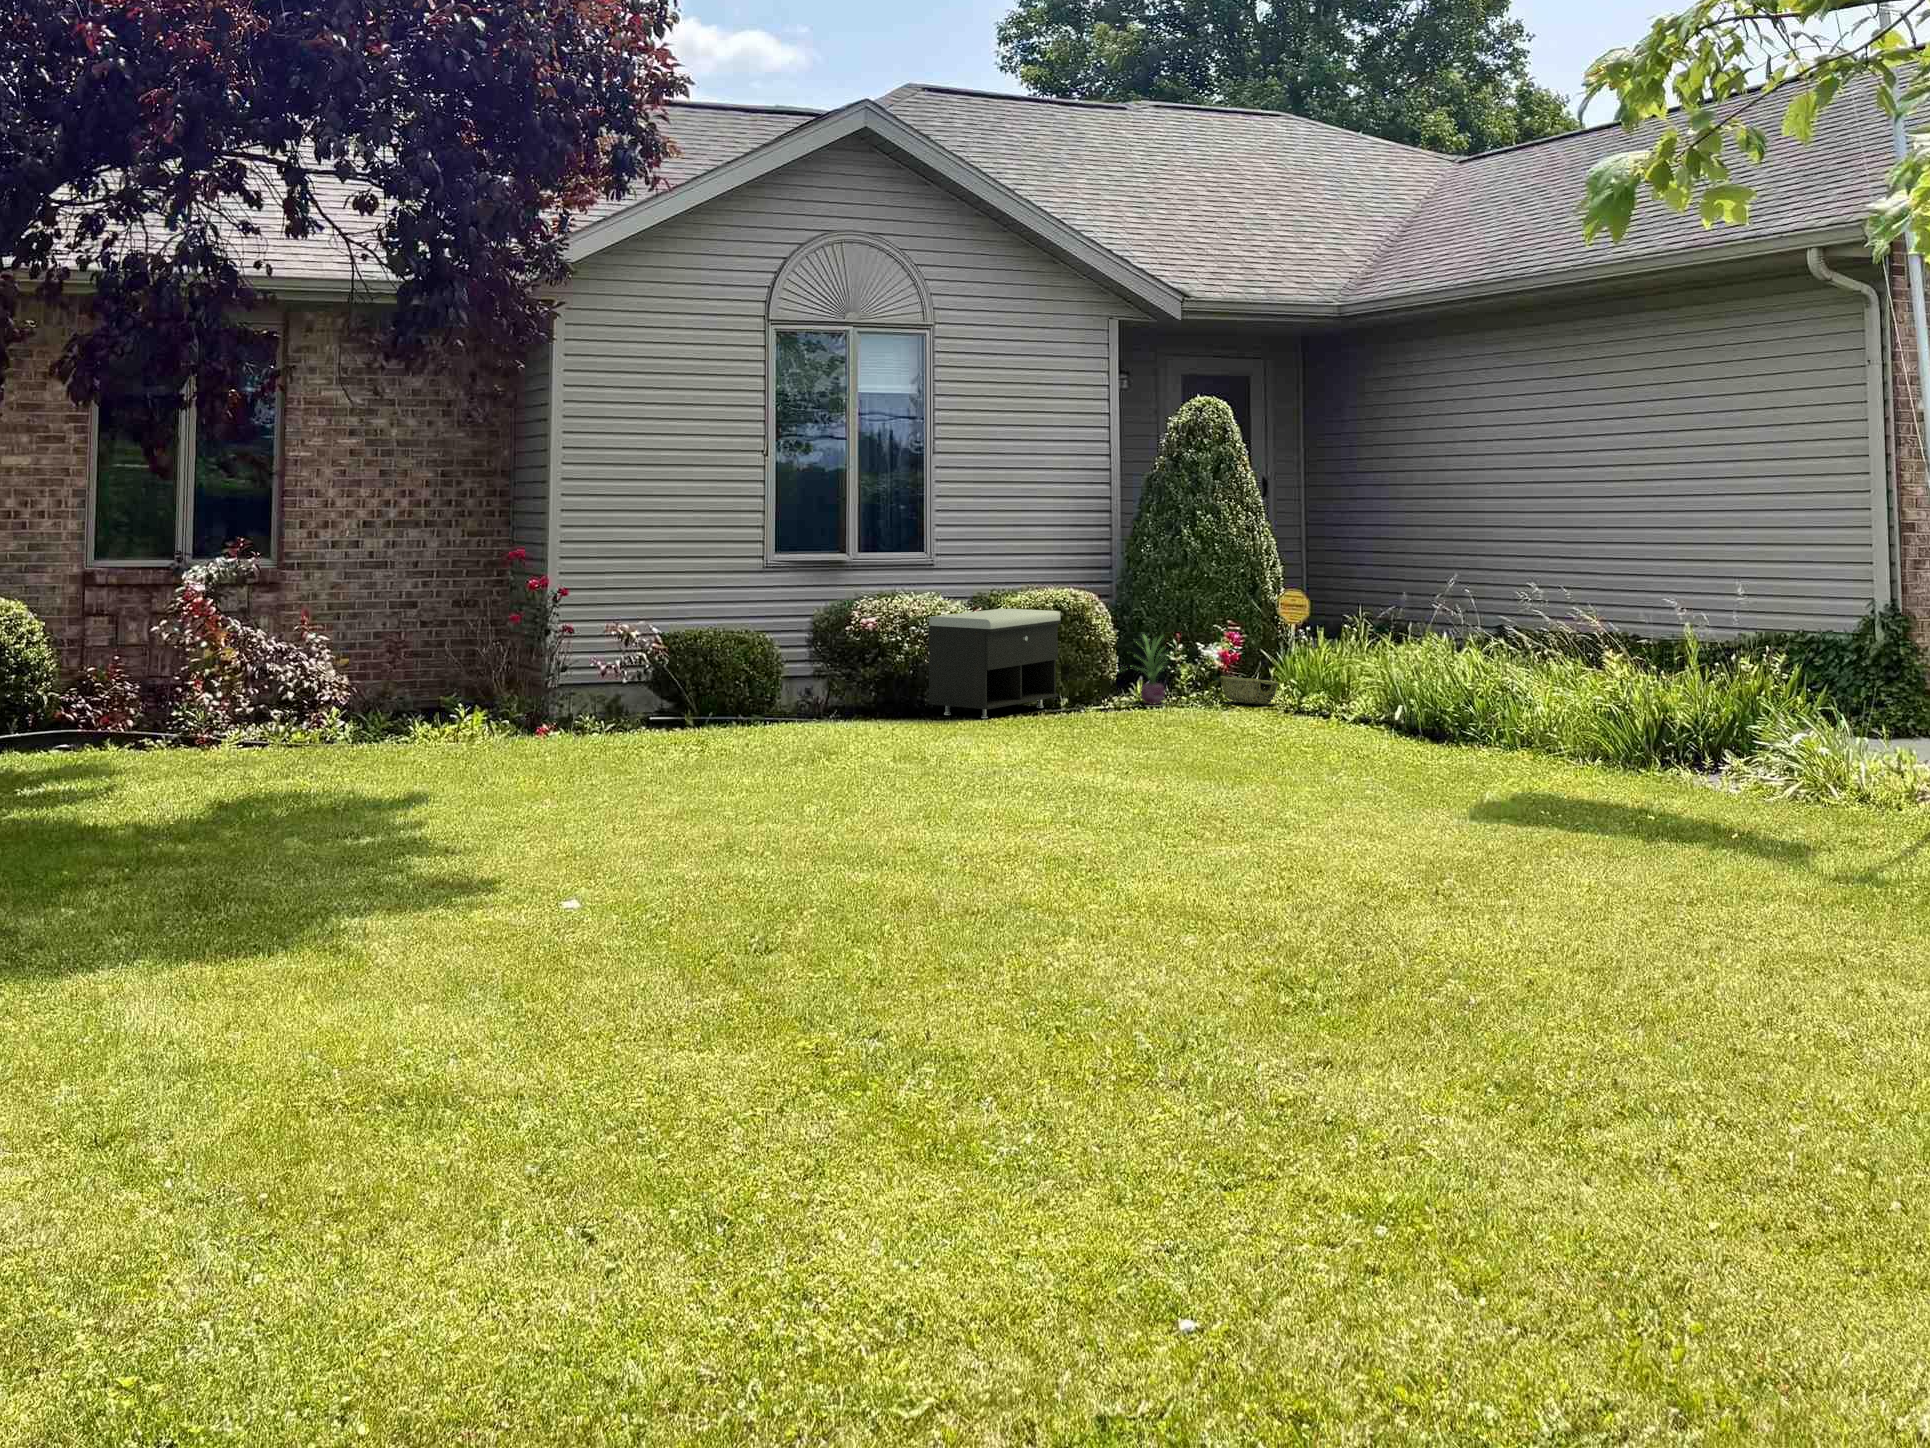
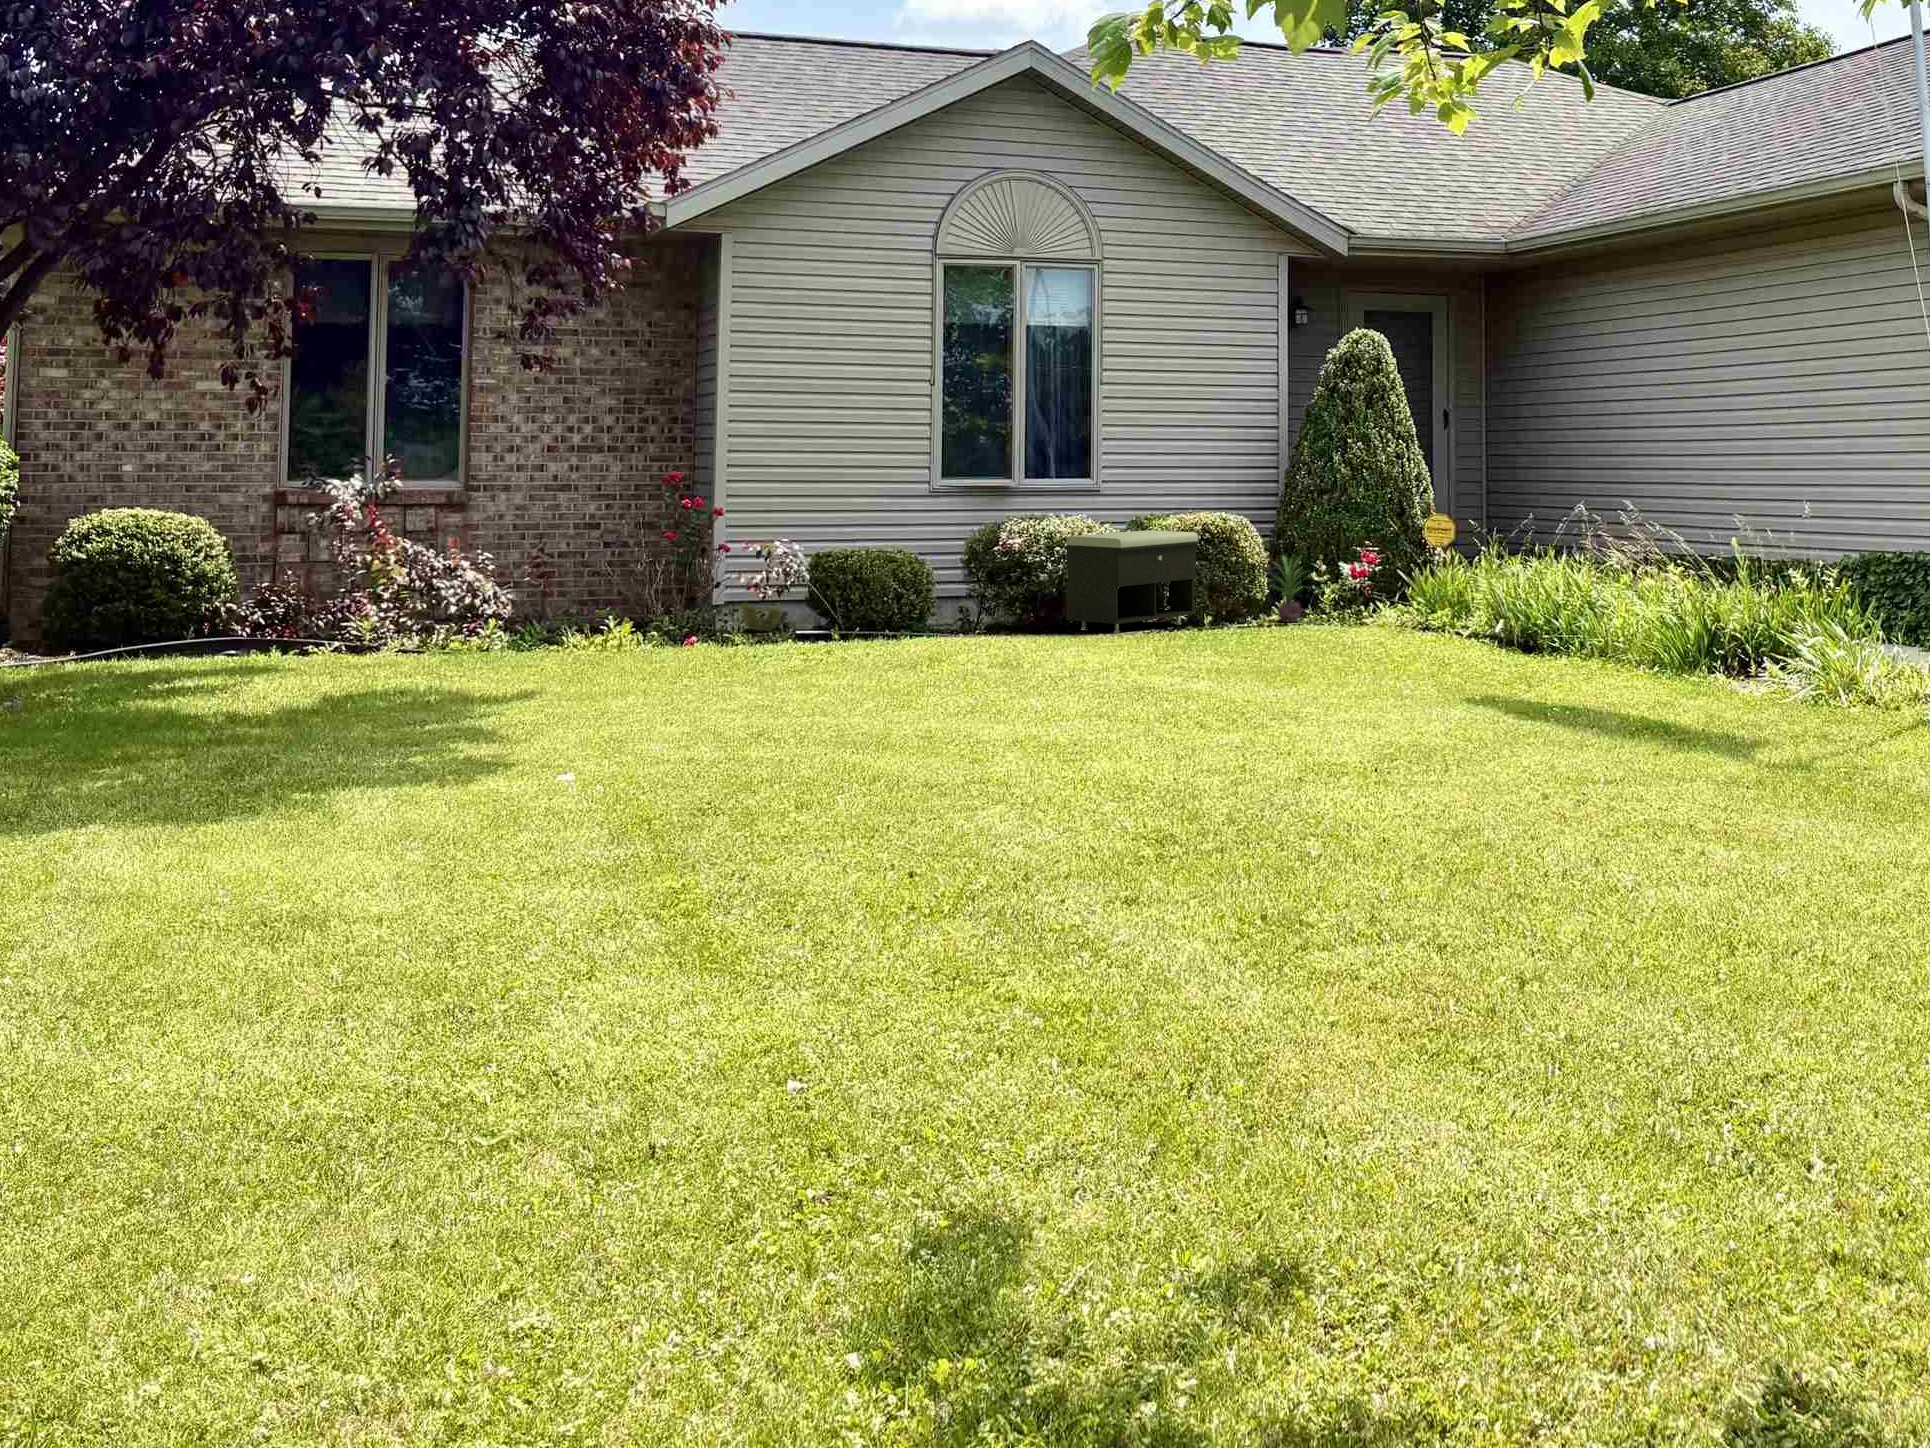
woven basket: present [1220,676,1278,705] -> present [742,602,782,631]

